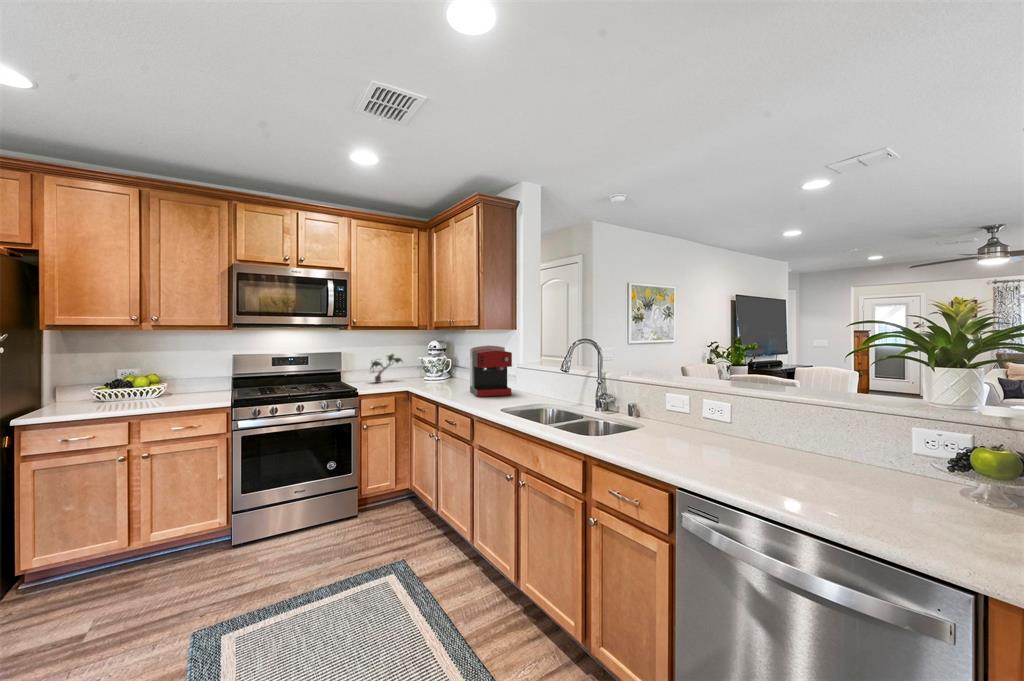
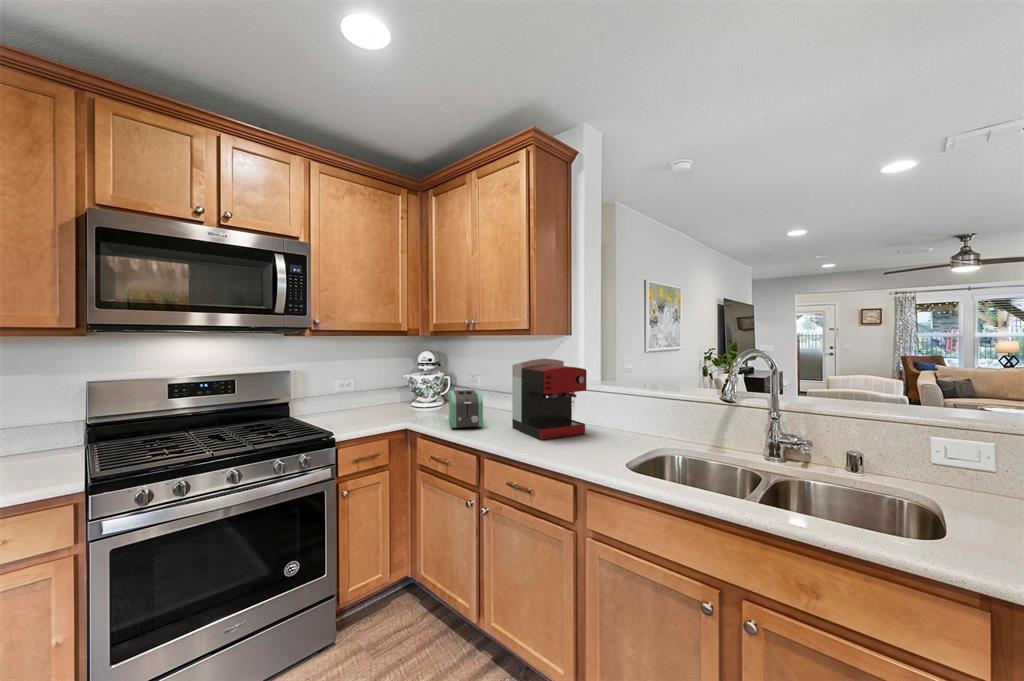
potted plant: present [370,354,402,383] -> none [332,370,392,416]
toaster: none [431,367,456,390] -> present [449,390,483,428]

